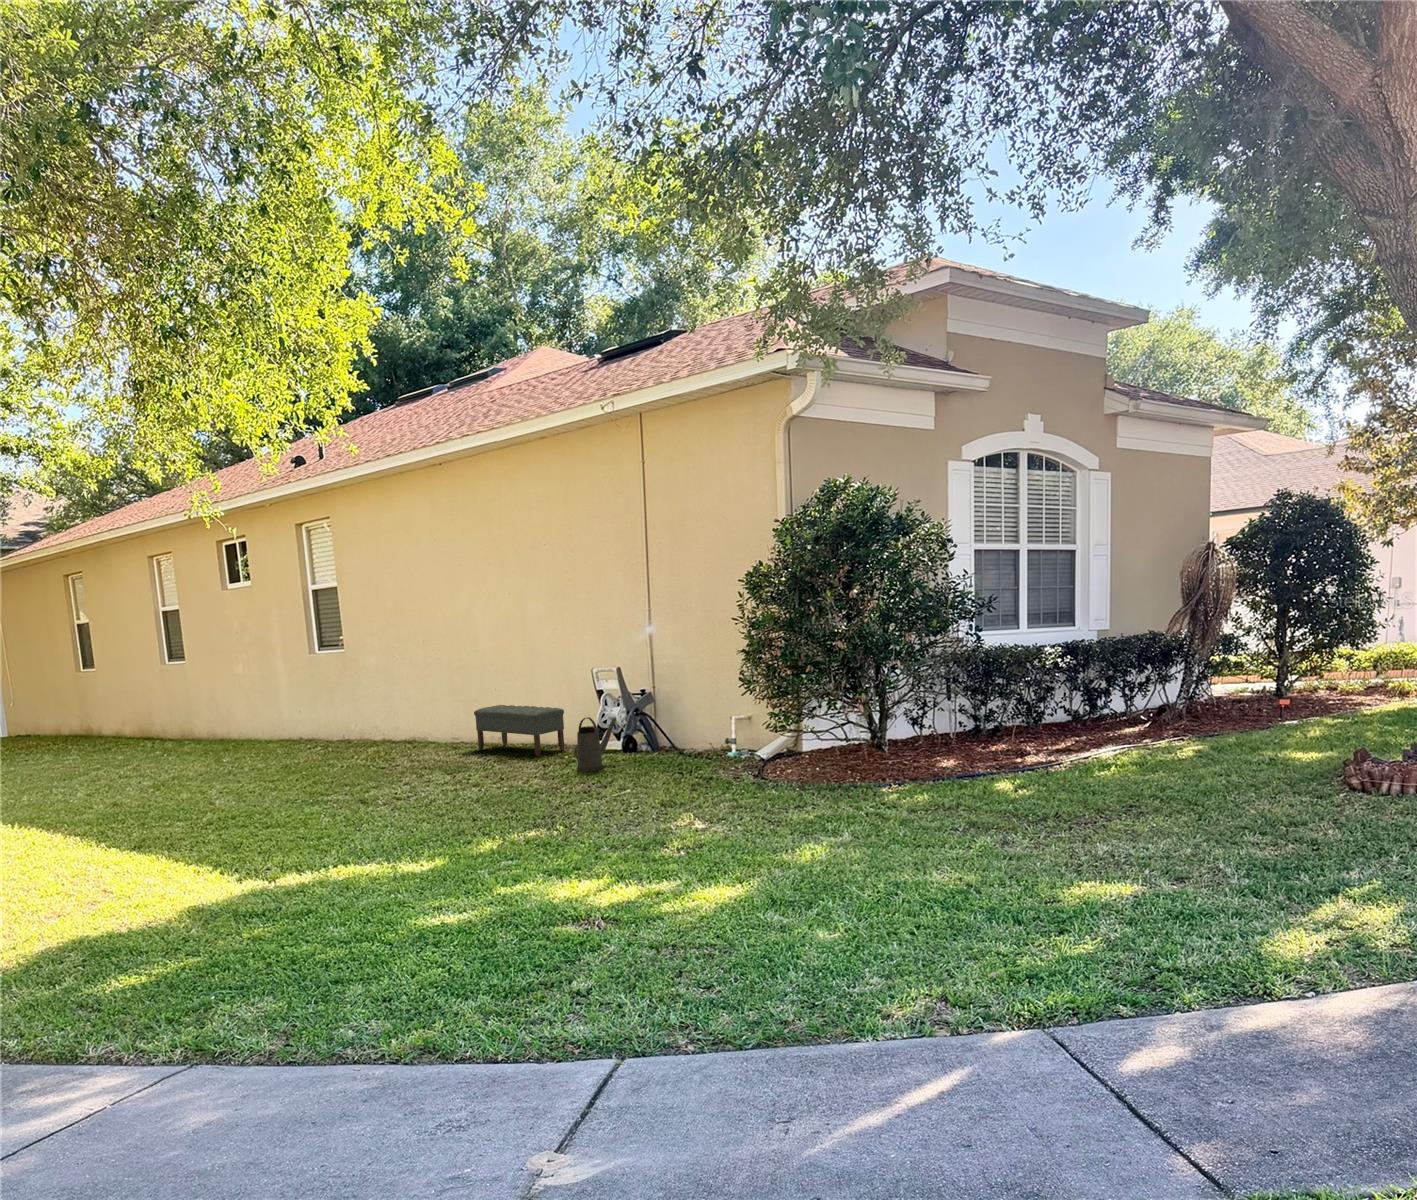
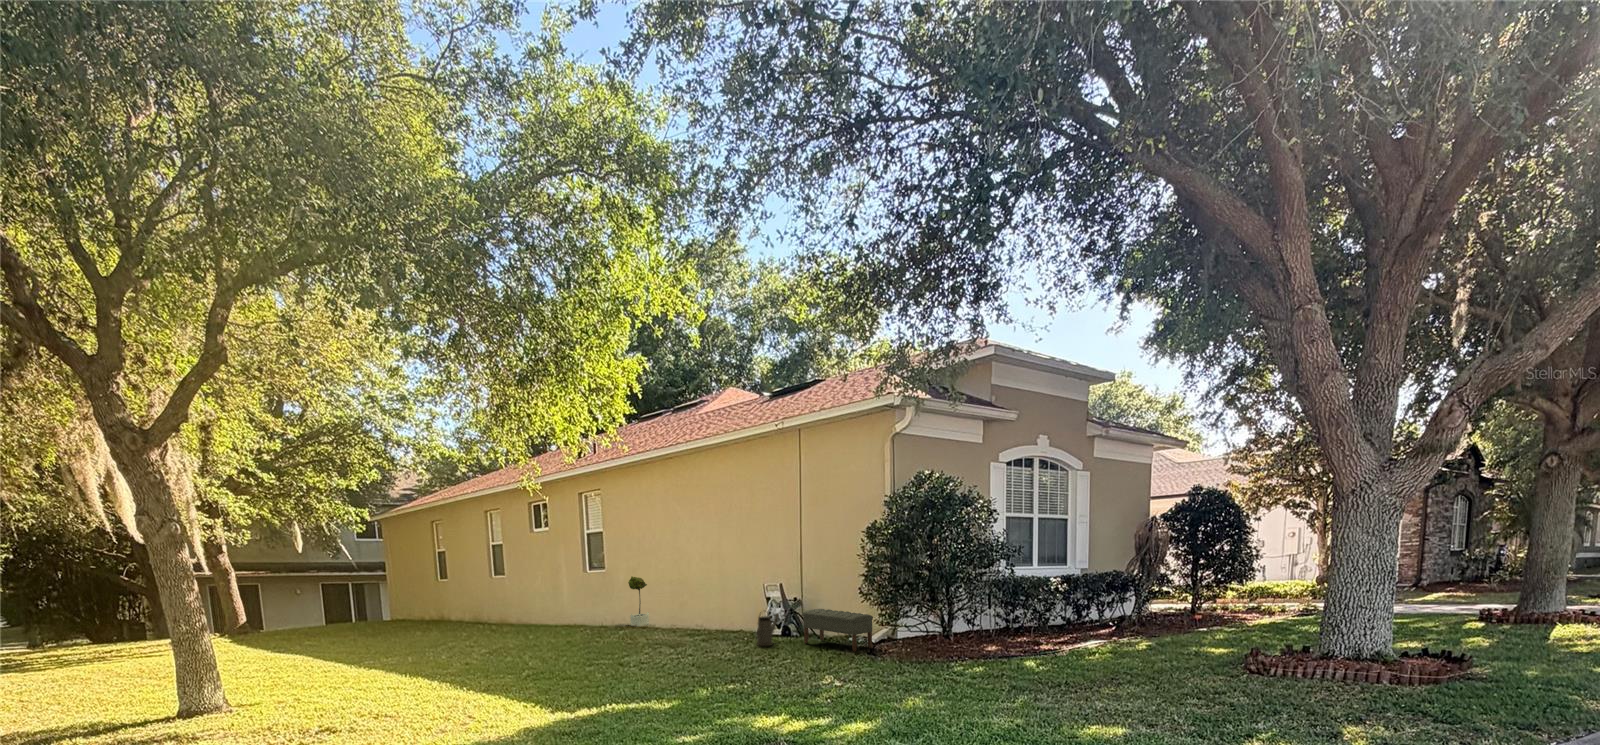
potted tree: none [412,674,448,745] -> present [628,576,649,626]
bench: present [474,705,565,756] -> present [802,609,873,652]

